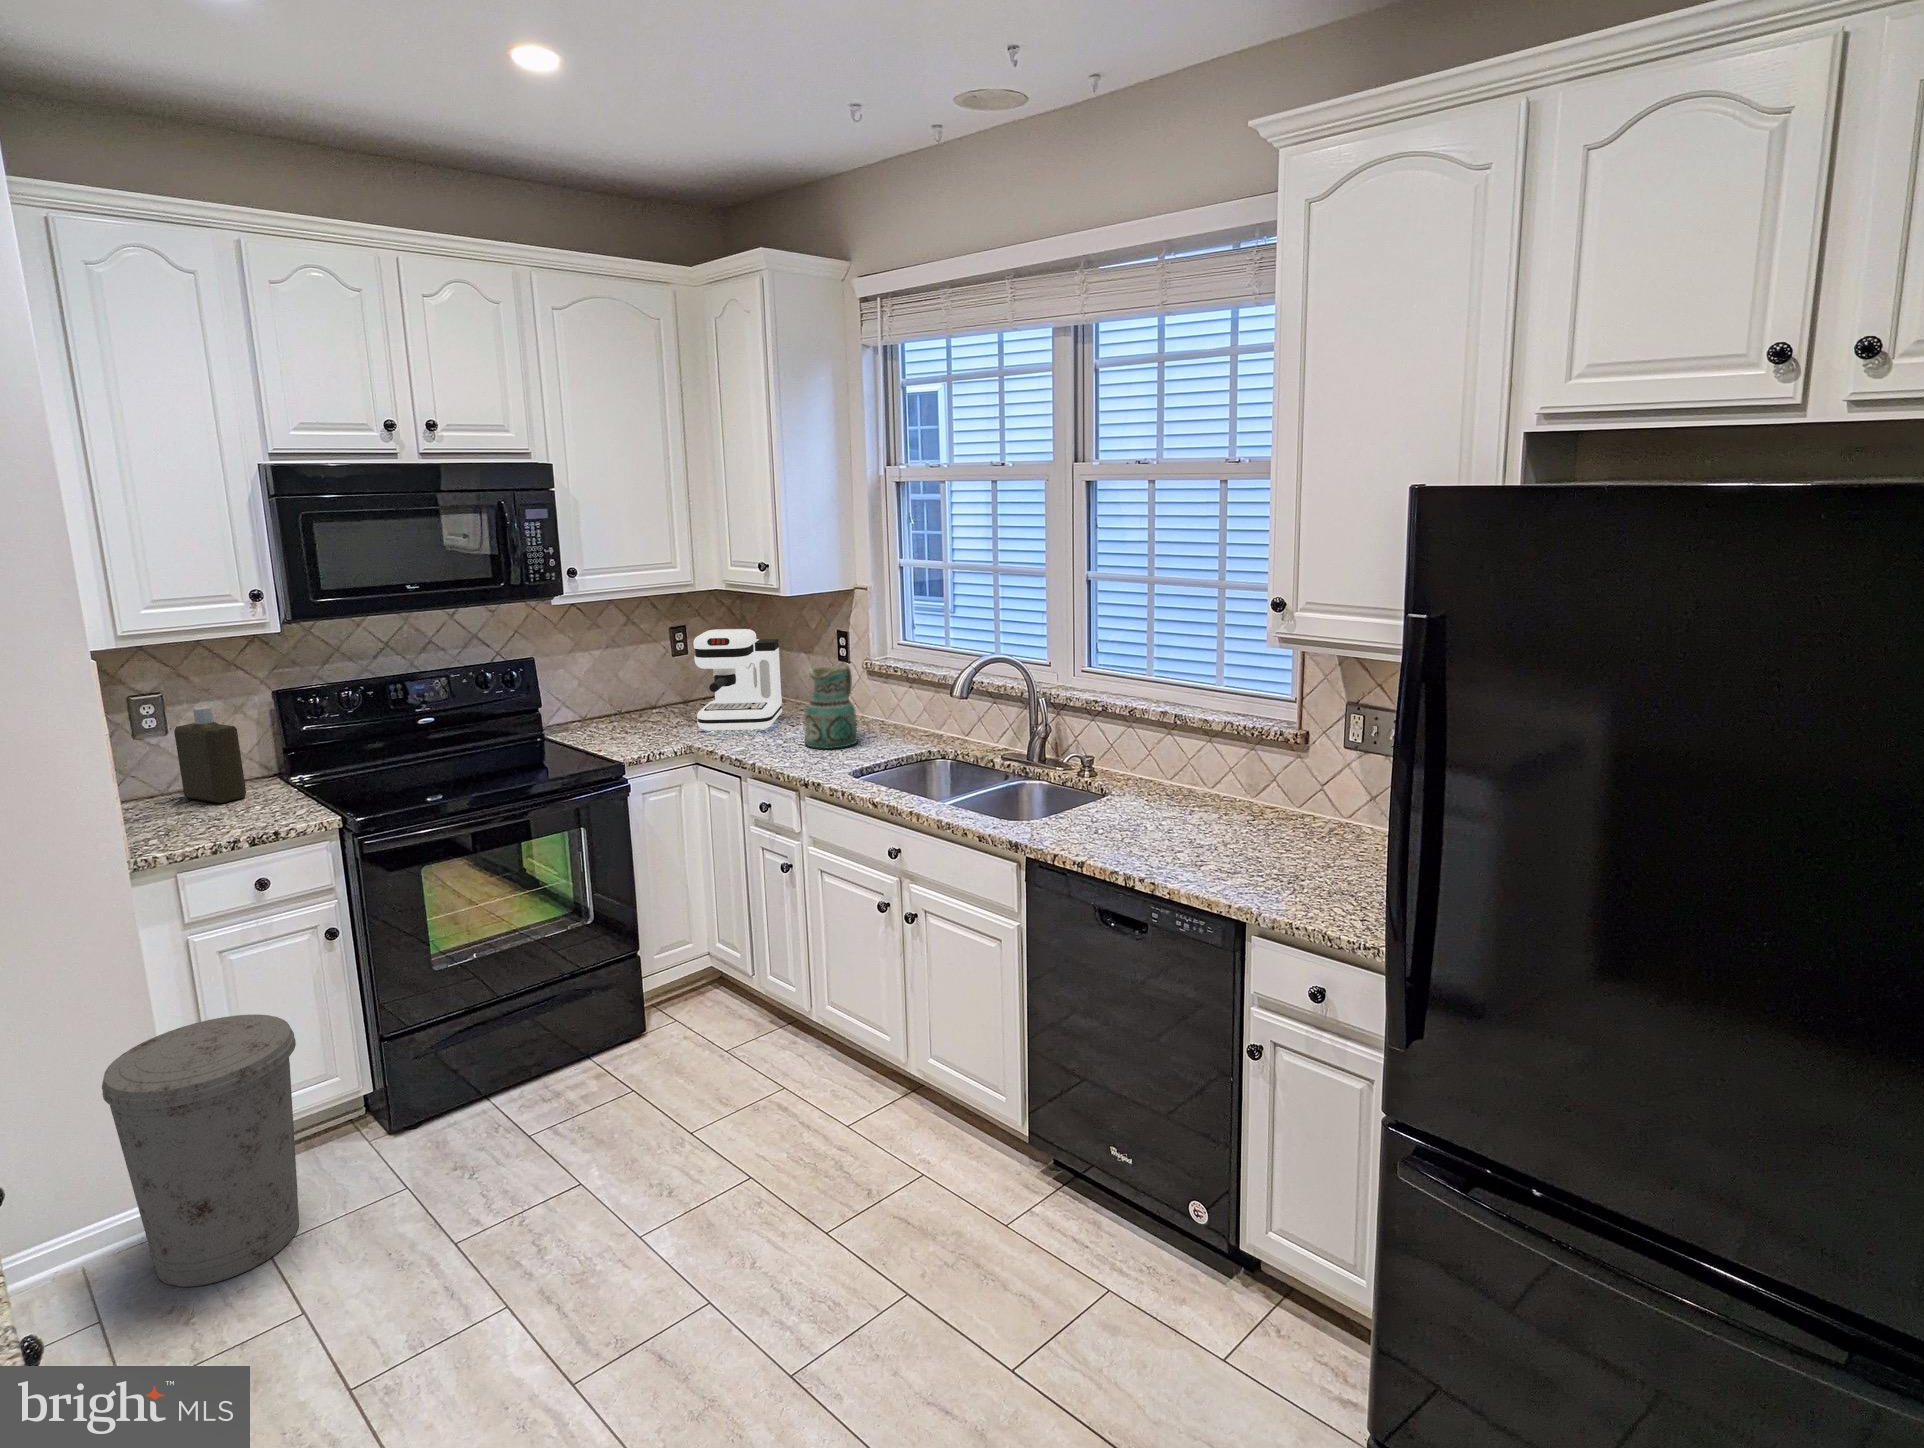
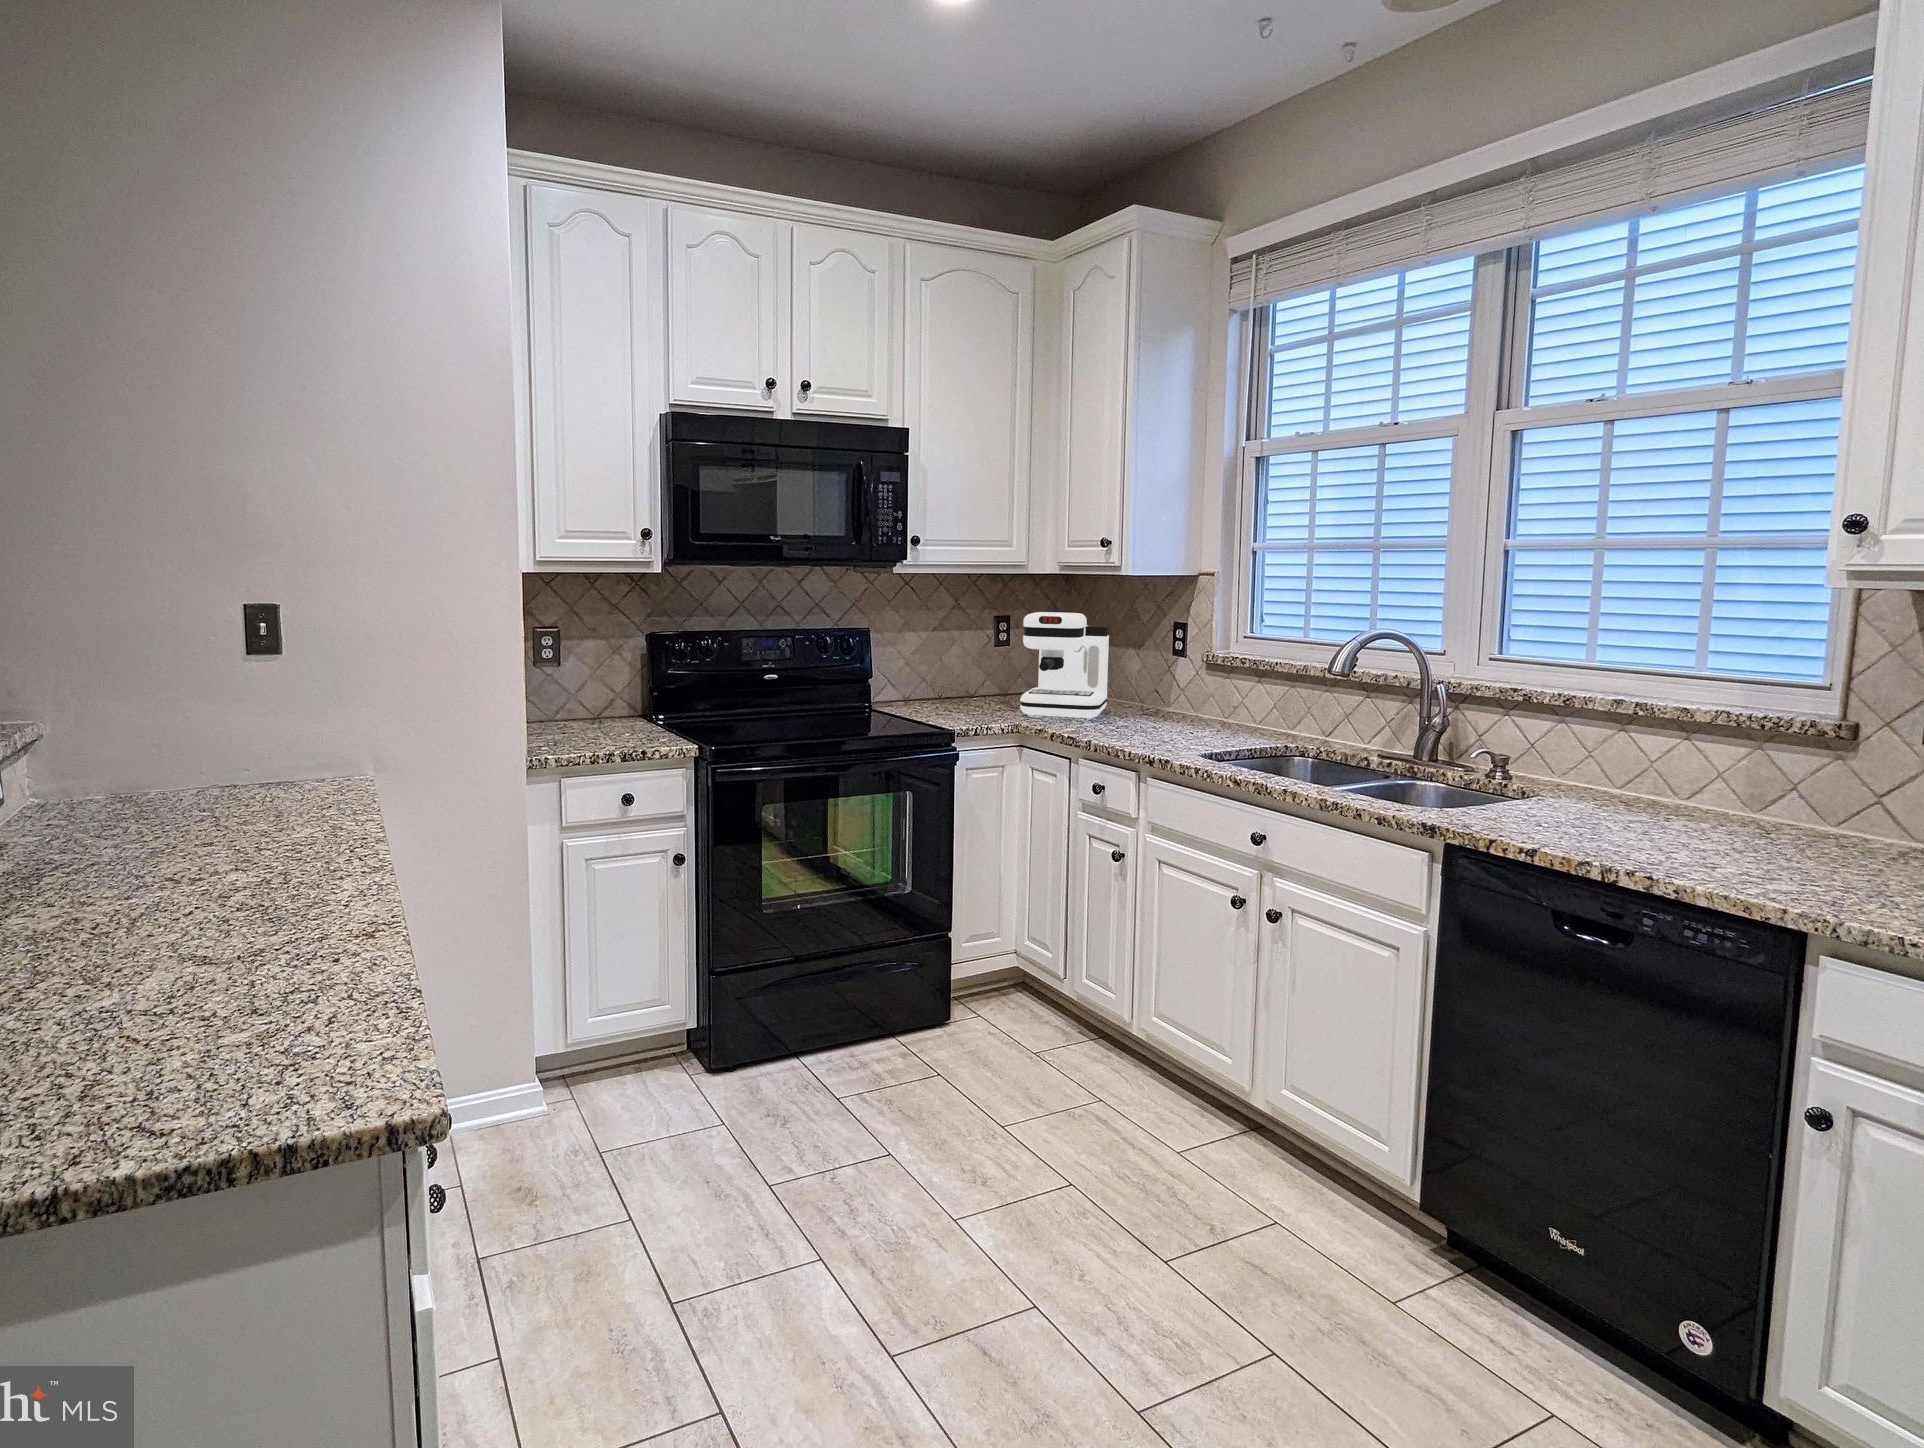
ceramic pitcher: present [805,663,858,749] -> none [1139,648,1199,738]
bottle: present [174,707,246,803] -> none [564,638,615,728]
trash can: present [102,1014,299,1287] -> none [493,918,648,1169]

